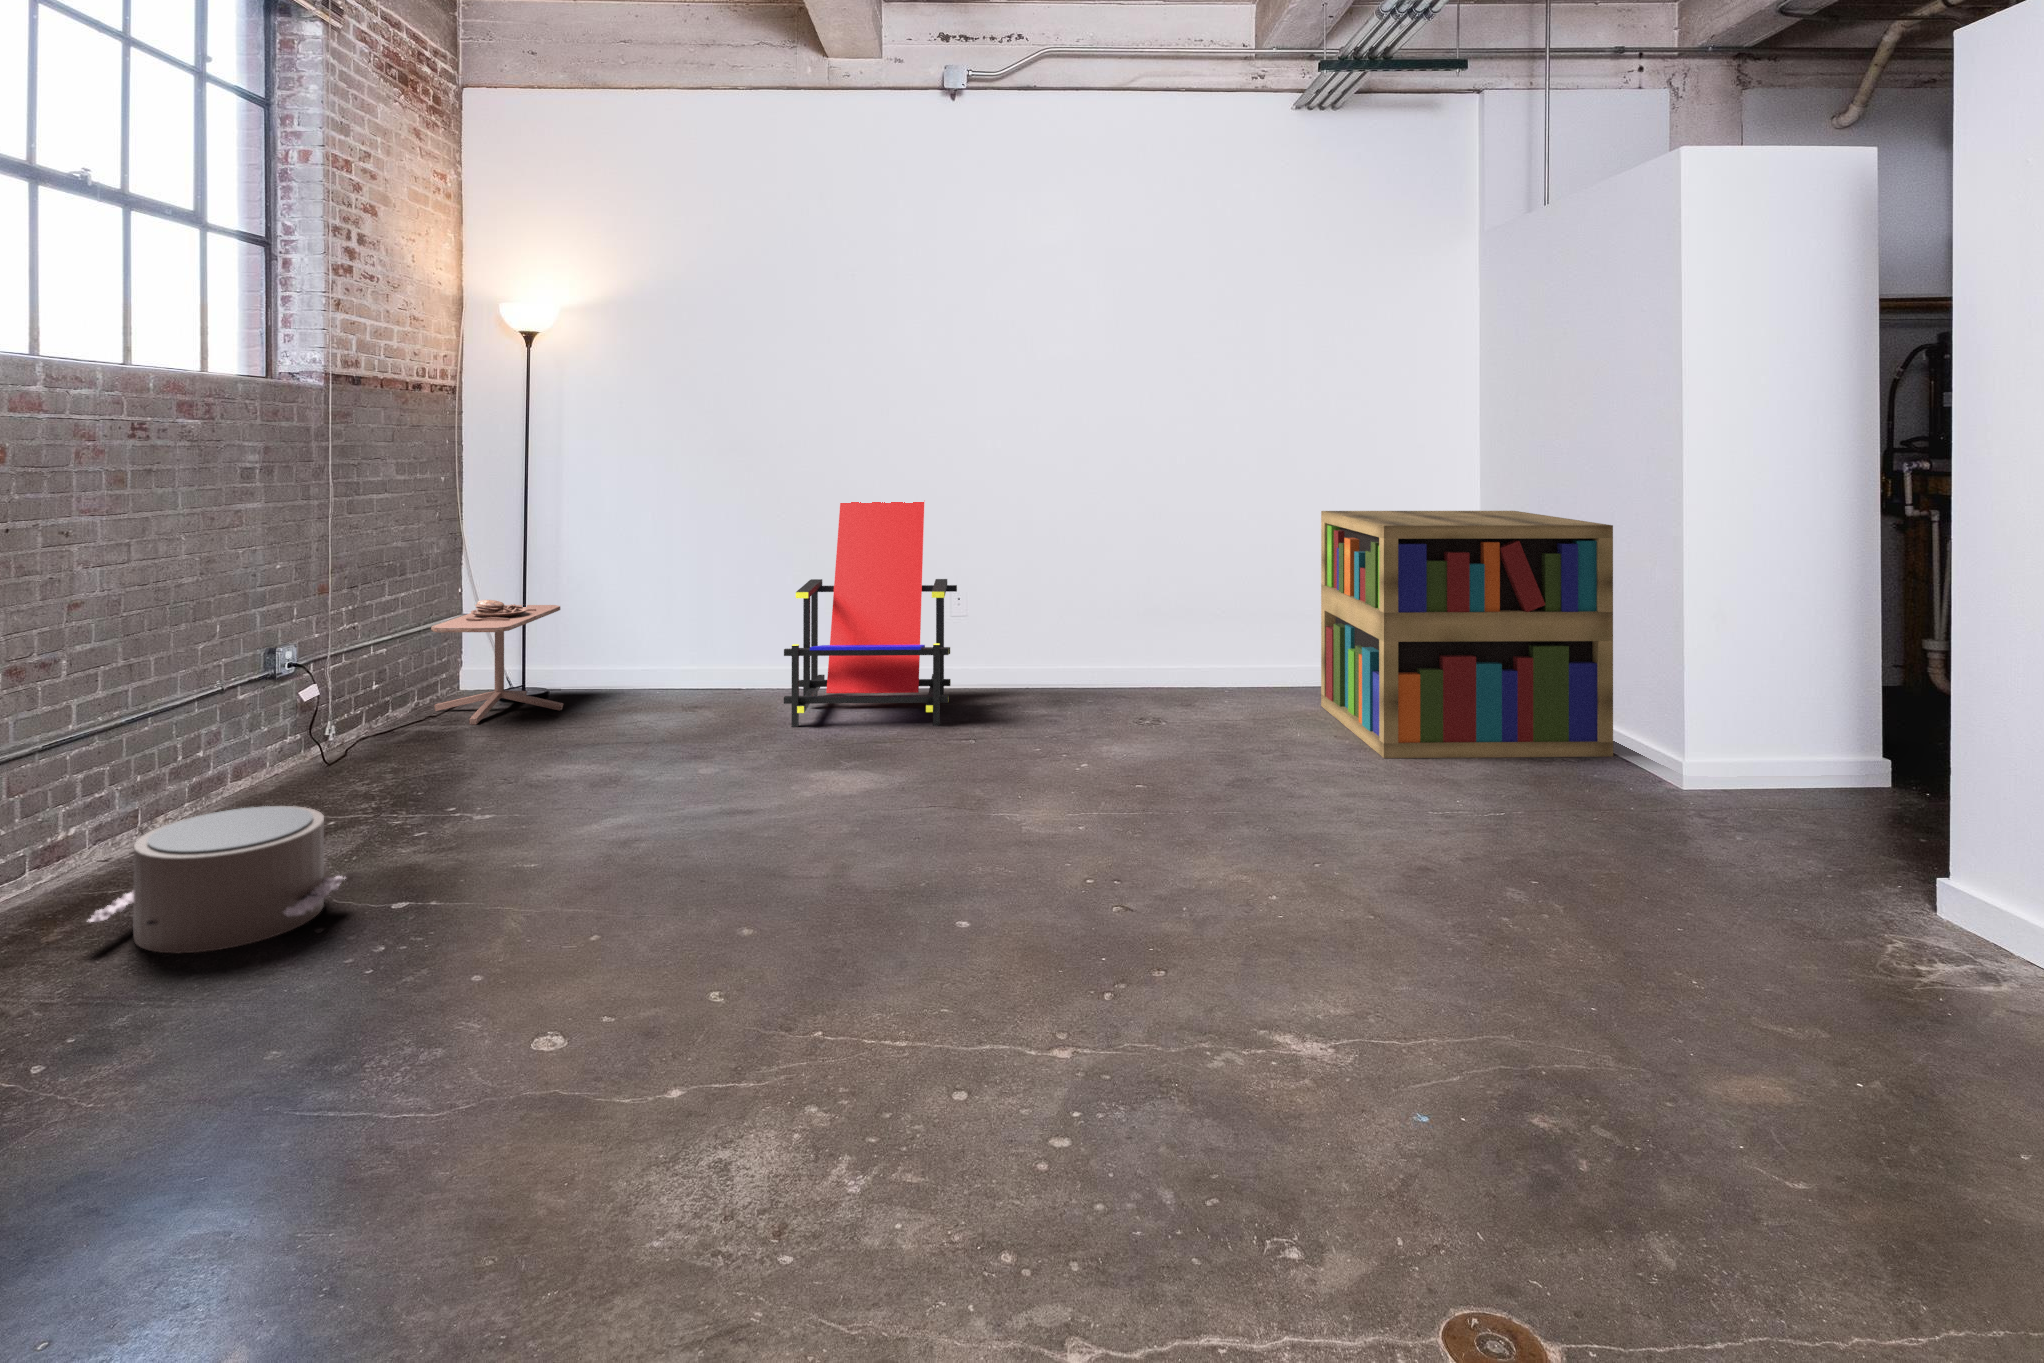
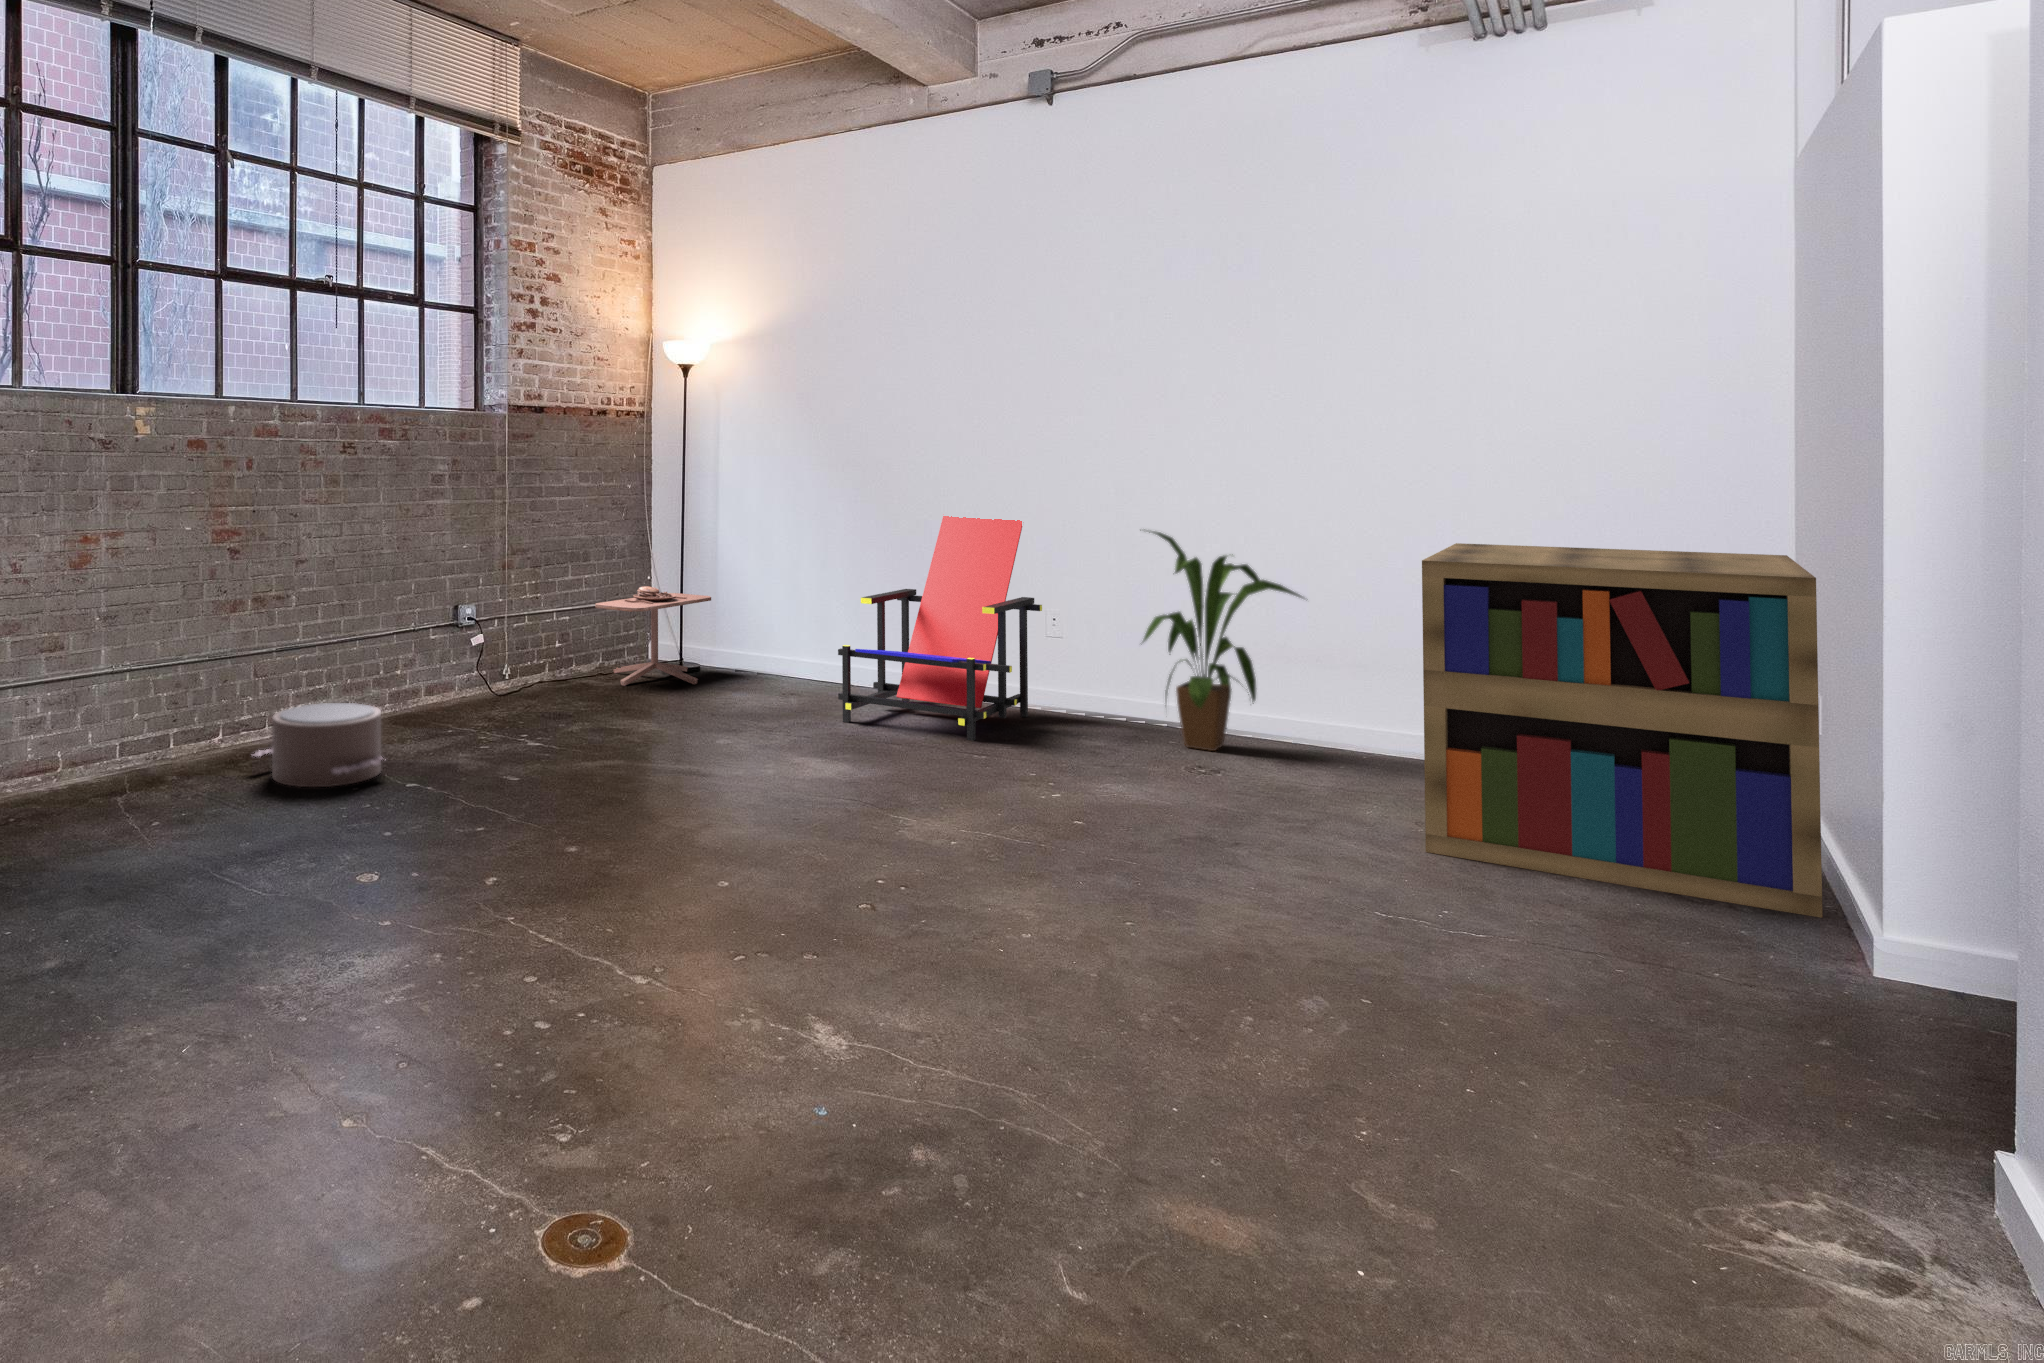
house plant: none [1071,509,1195,703] -> present [1143,531,1303,751]

